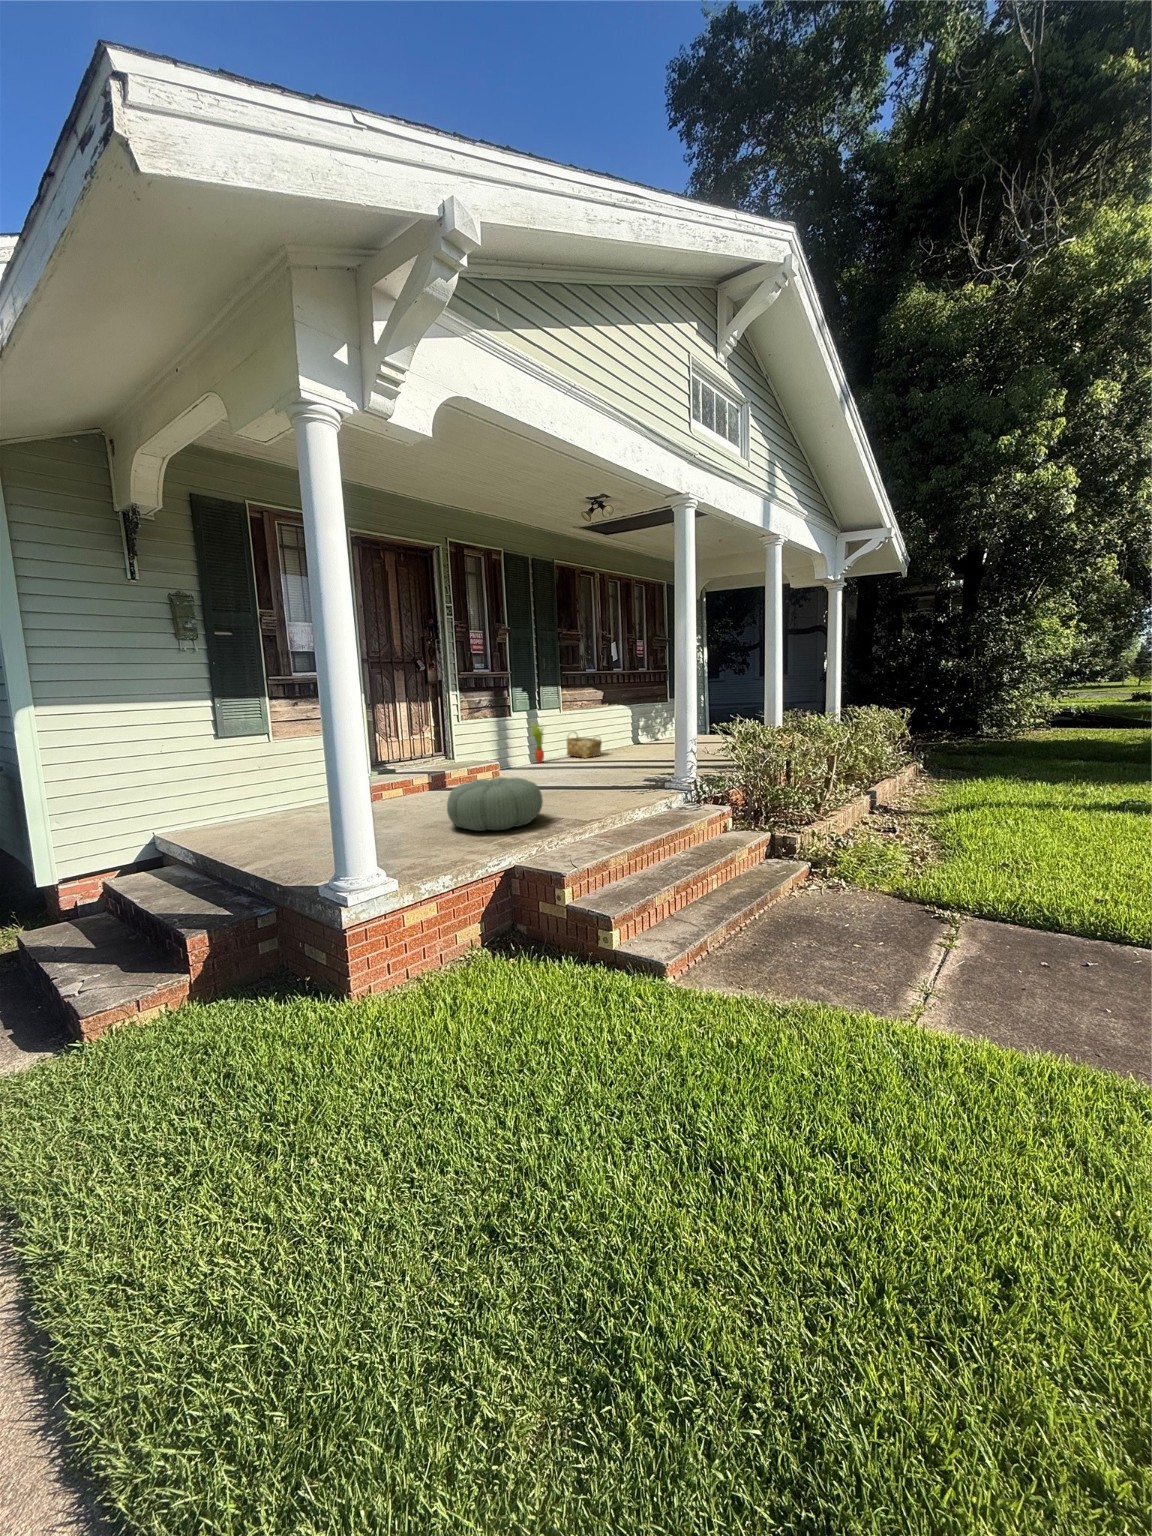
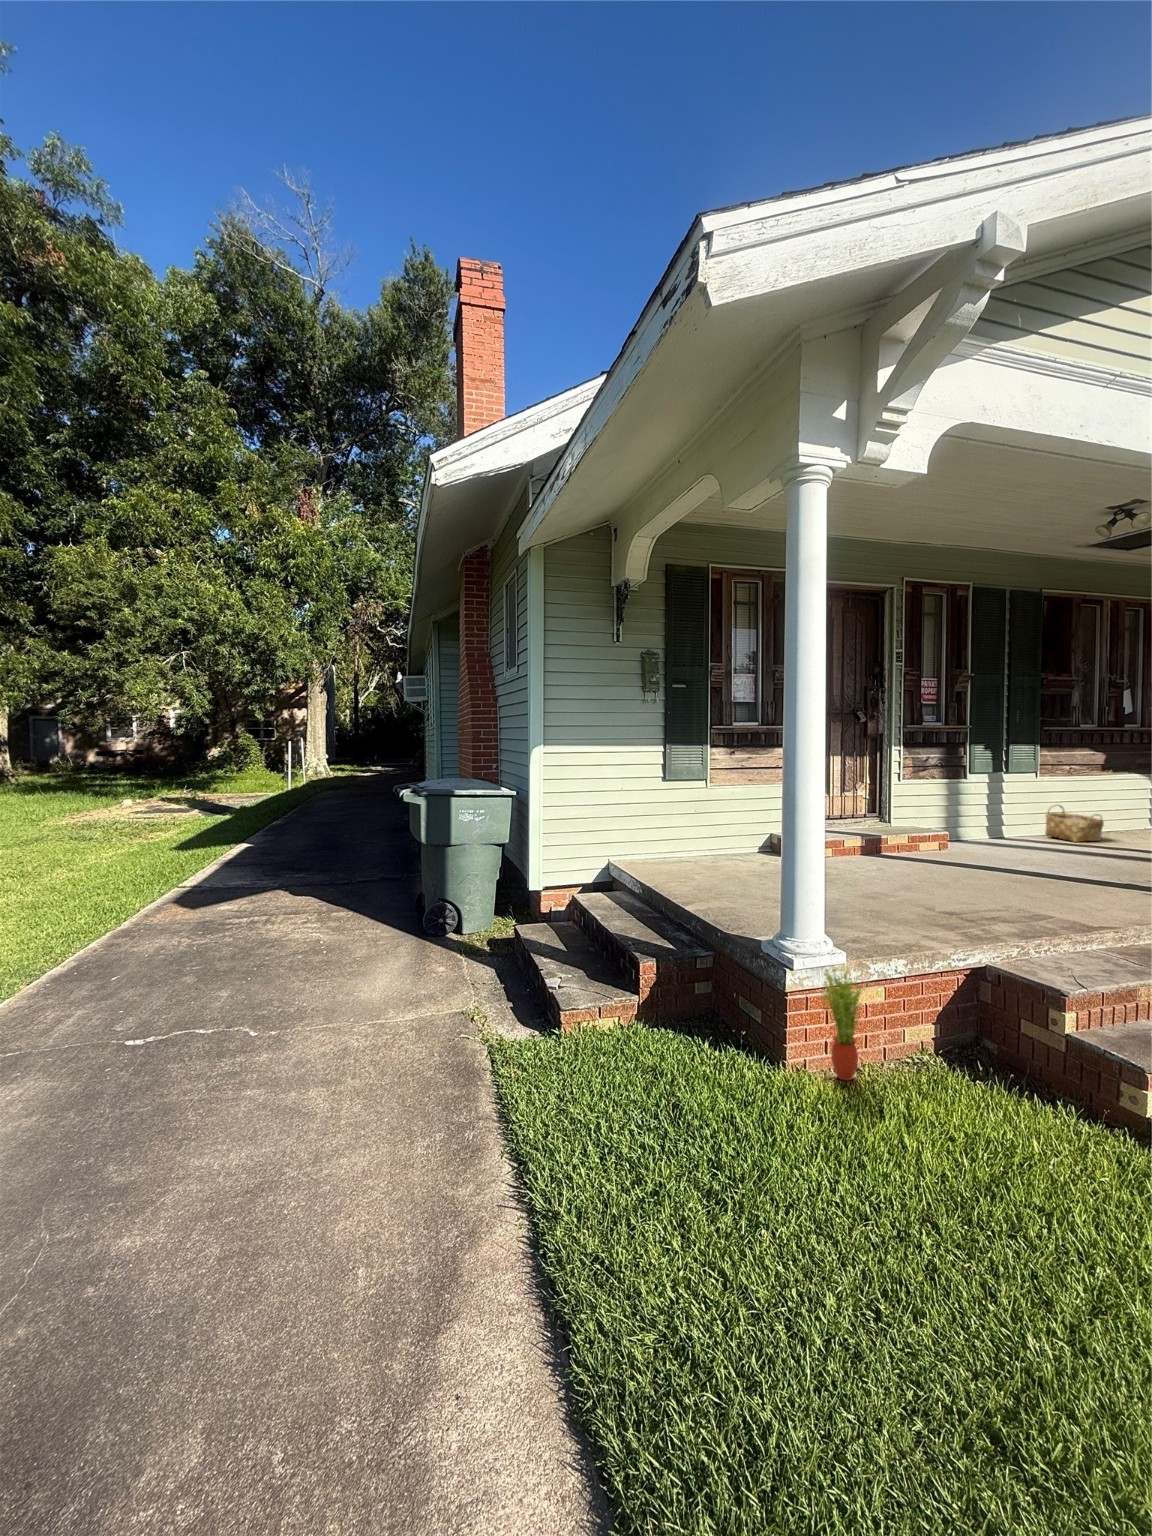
potted plant: present [531,724,544,763] -> present [822,967,869,1080]
pouf: present [447,777,543,831] -> none [894,854,1024,919]

